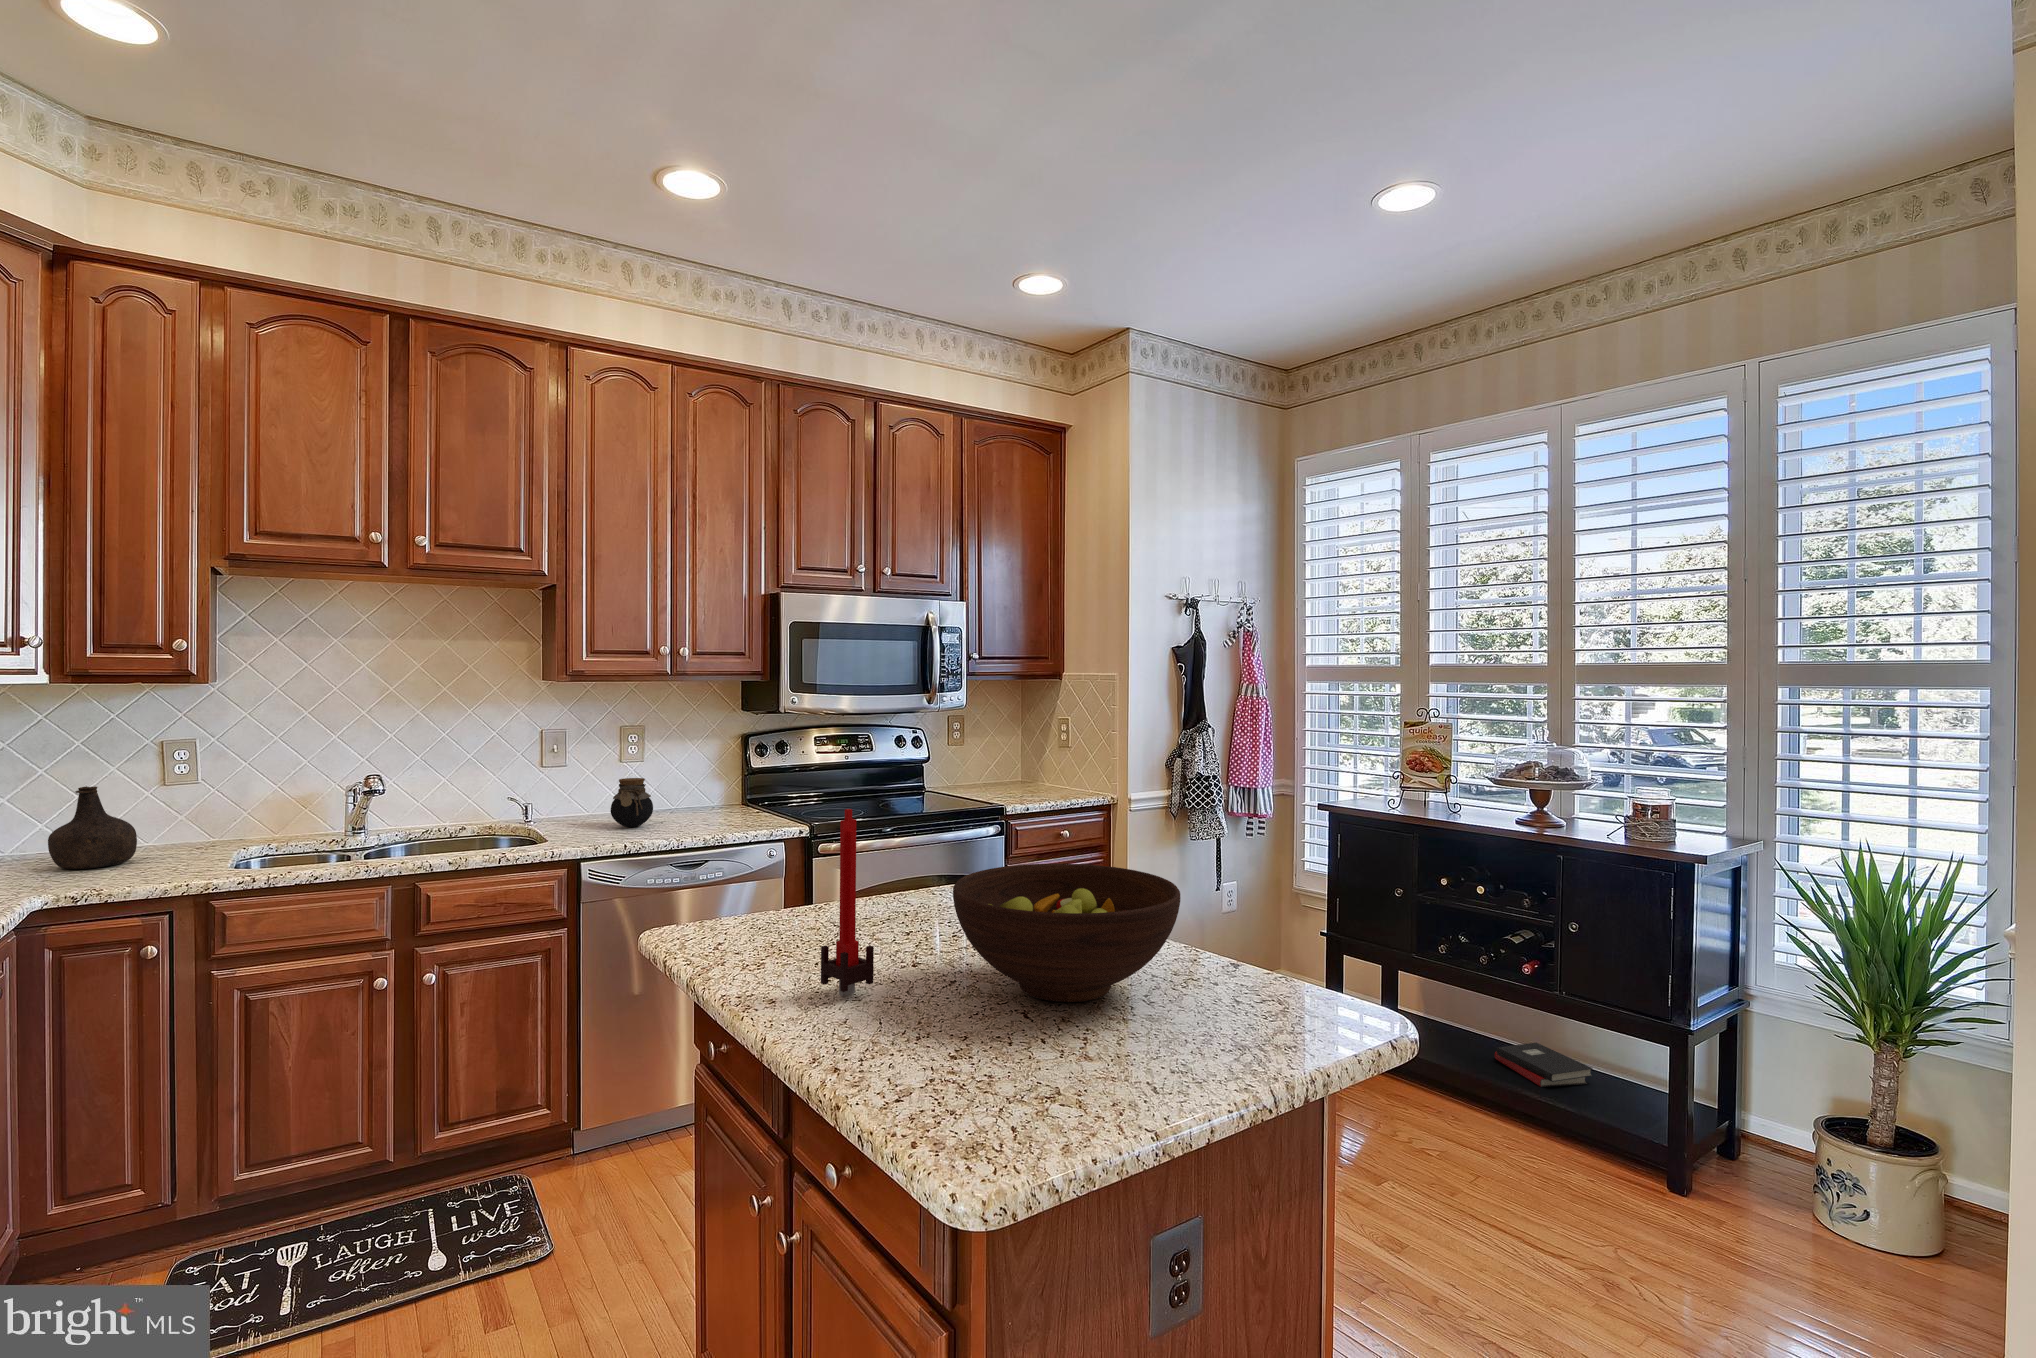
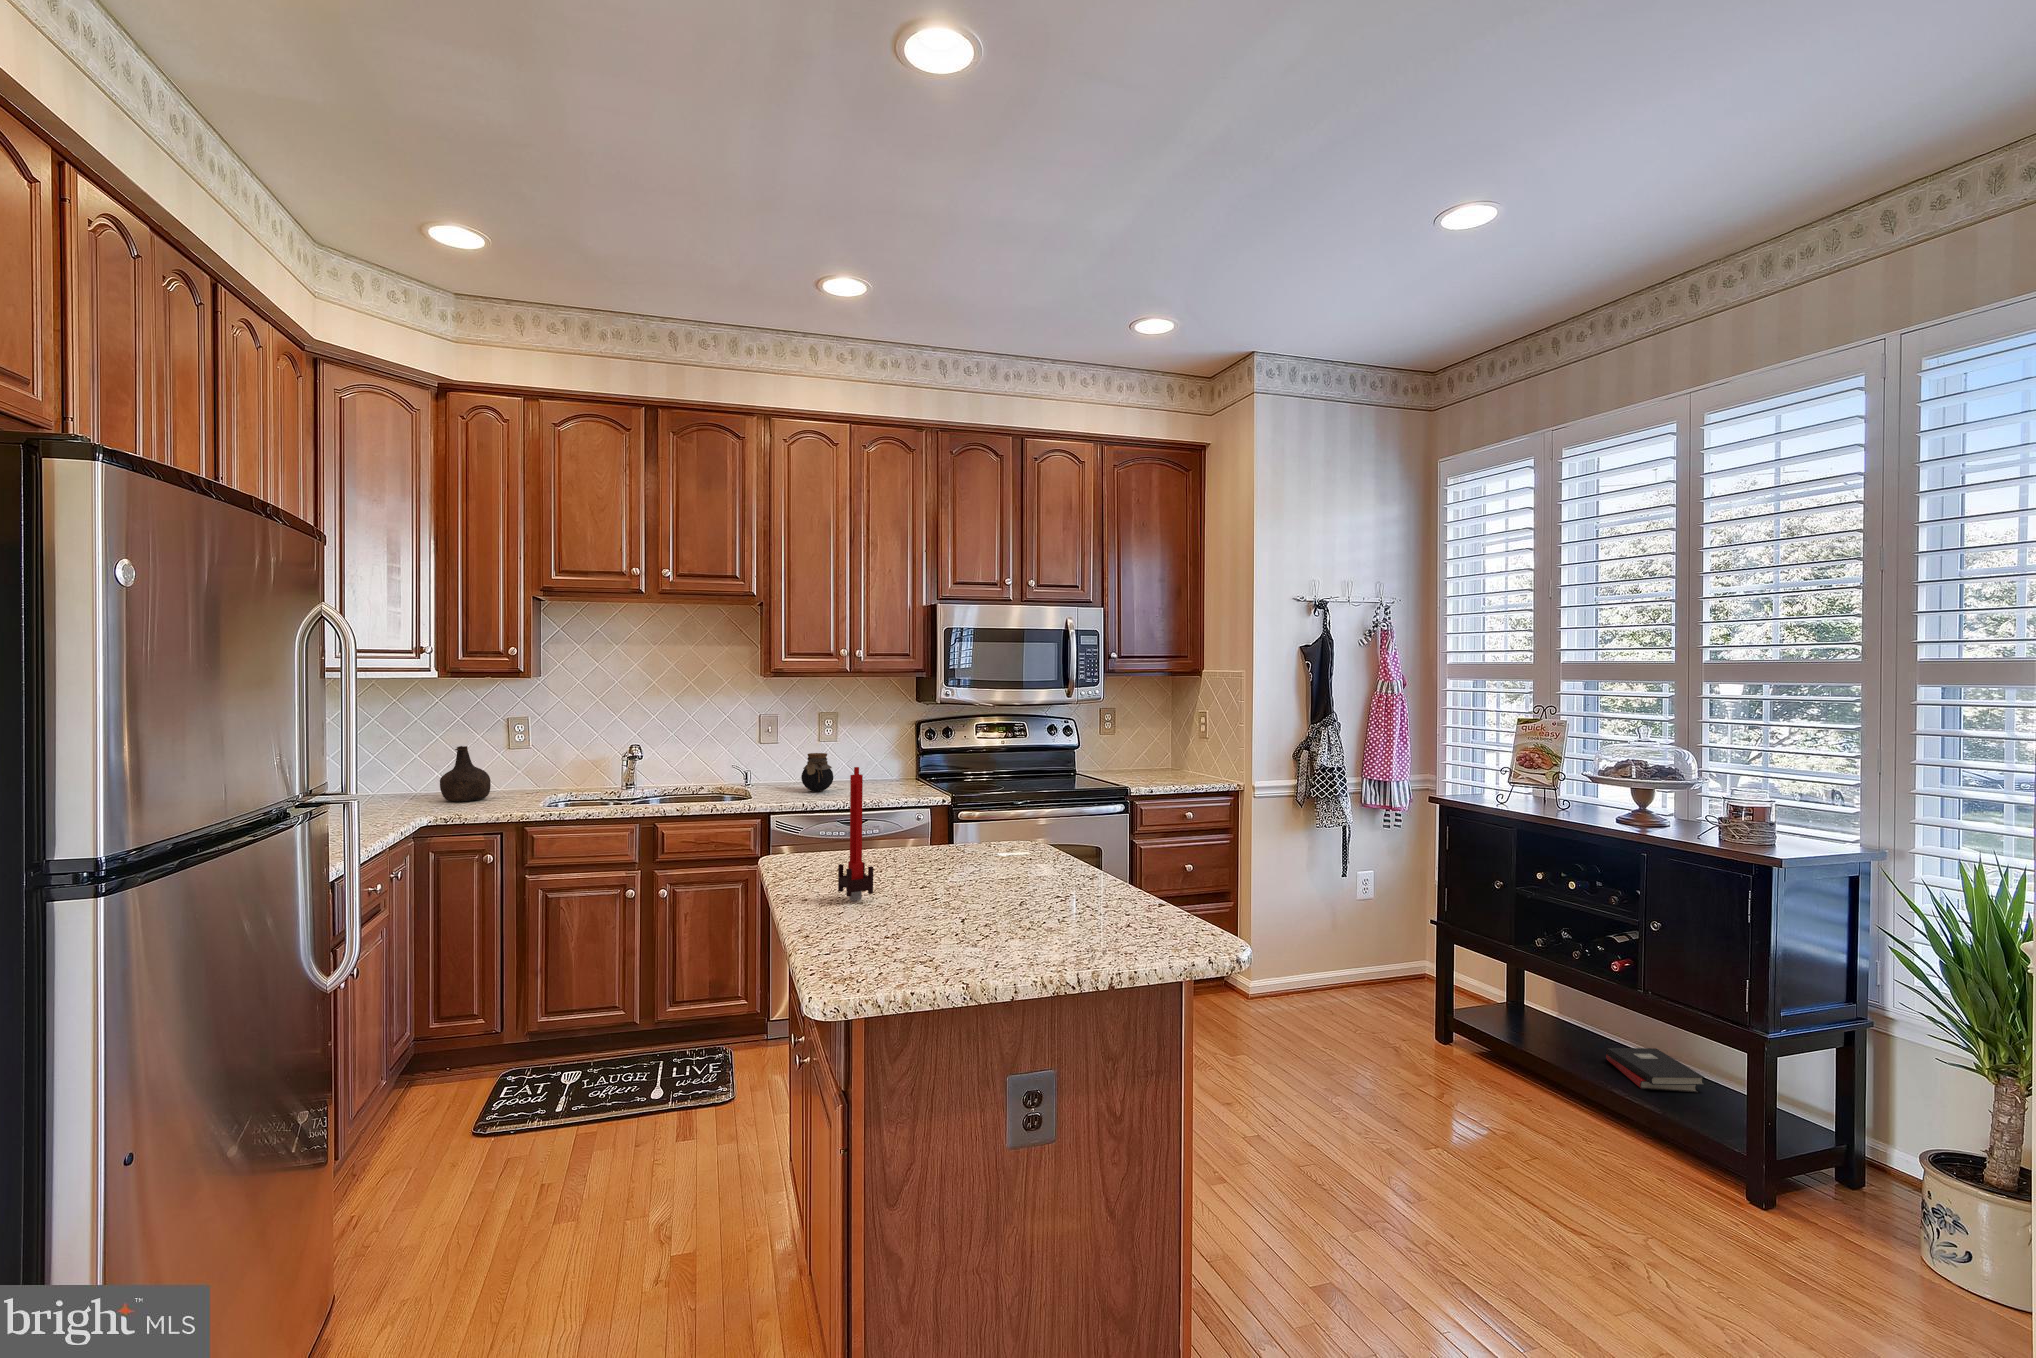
fruit bowl: present [953,864,1180,1002] -> none [926,818,1098,917]

